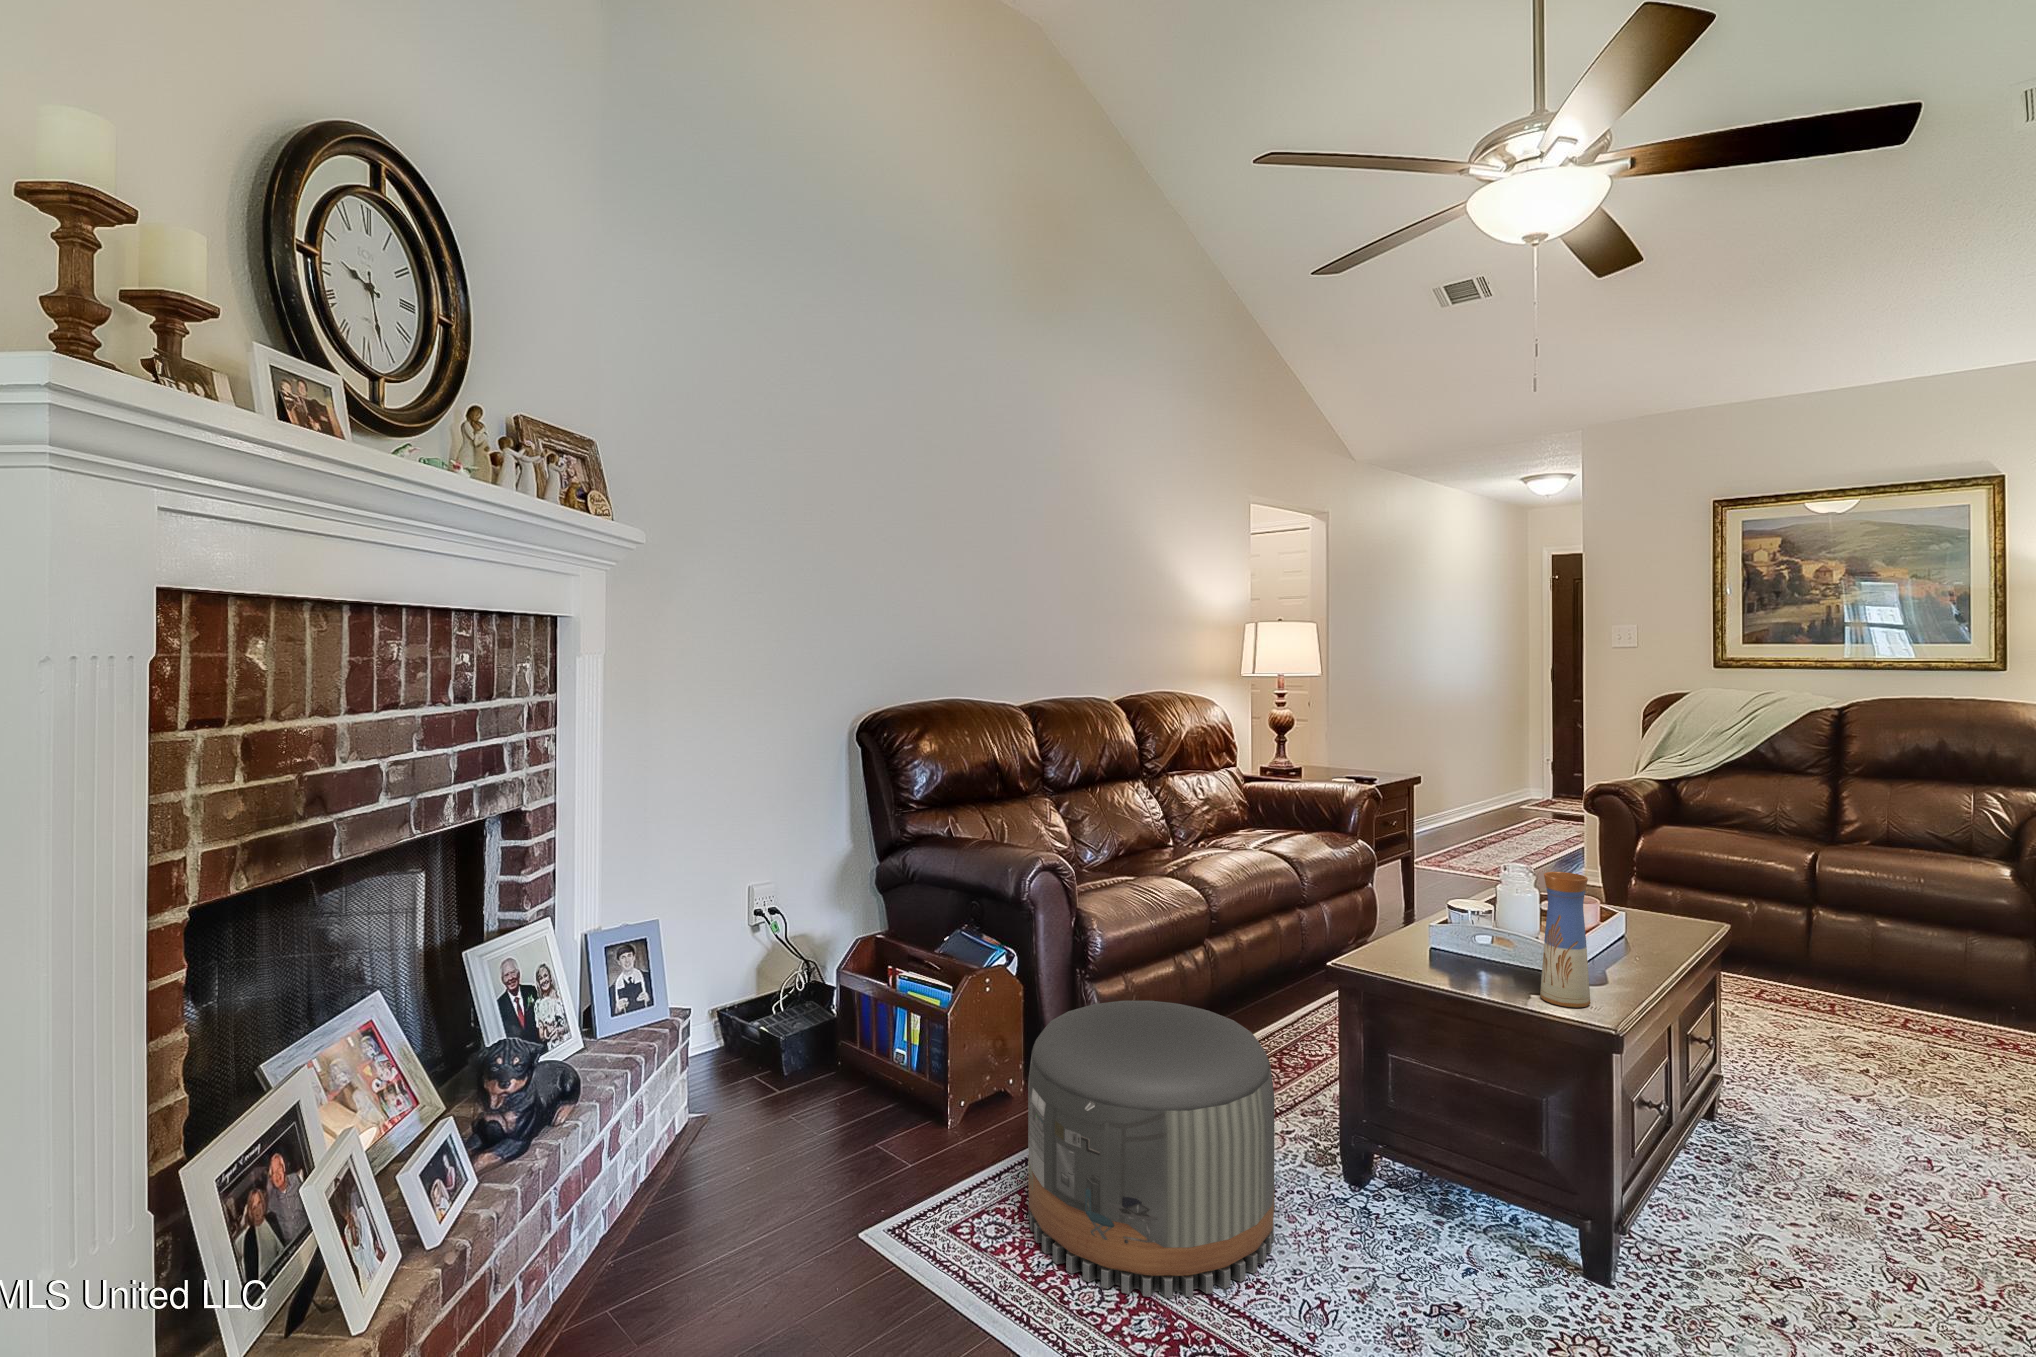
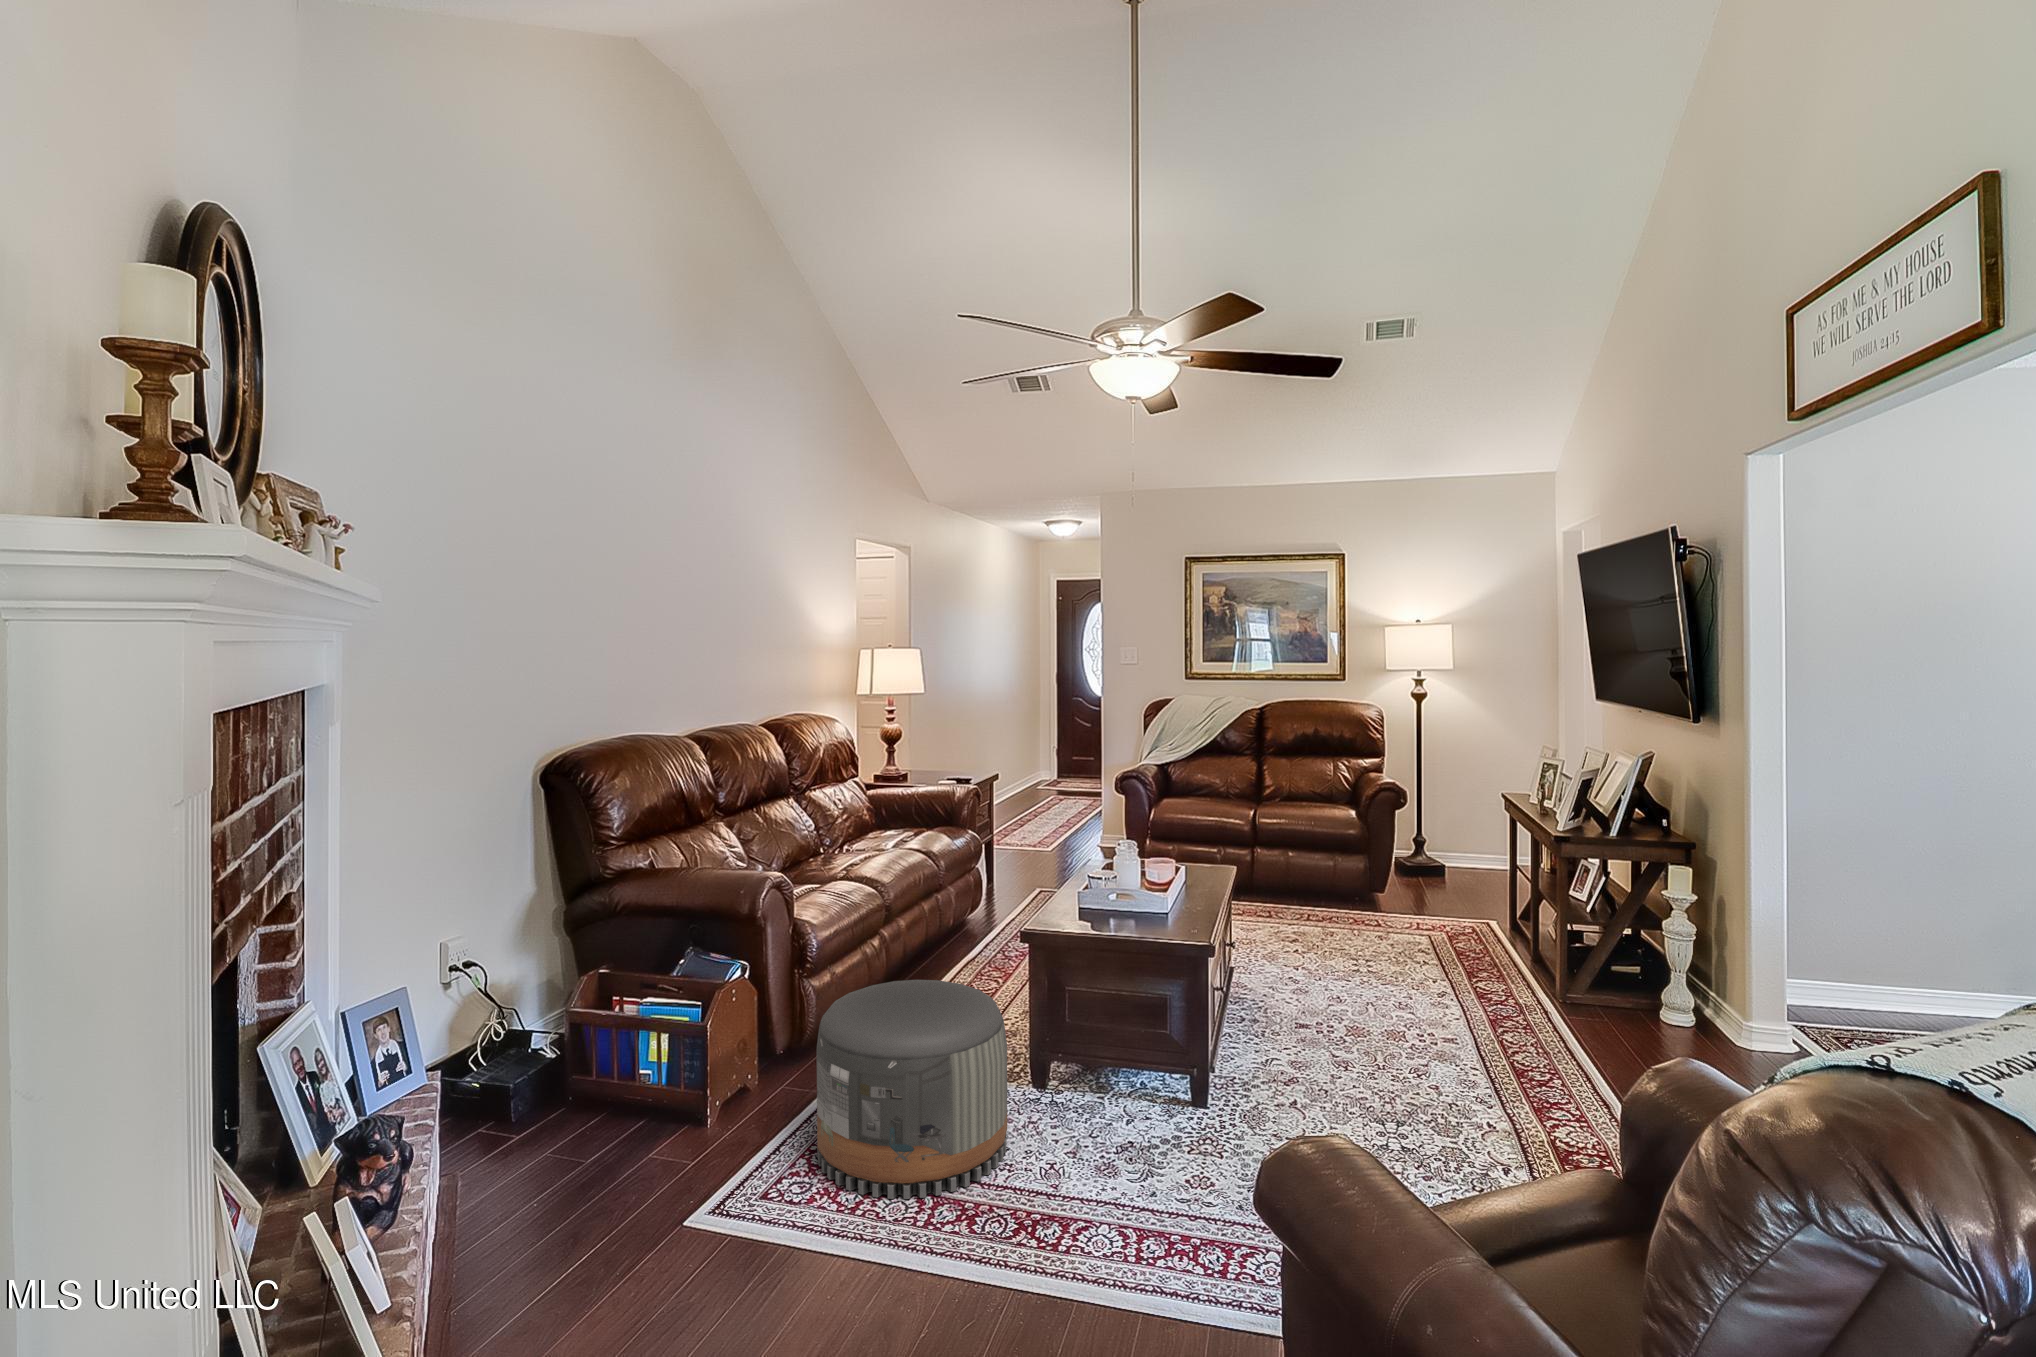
vase: present [1540,872,1590,1007] -> none [1158,846,1188,935]

